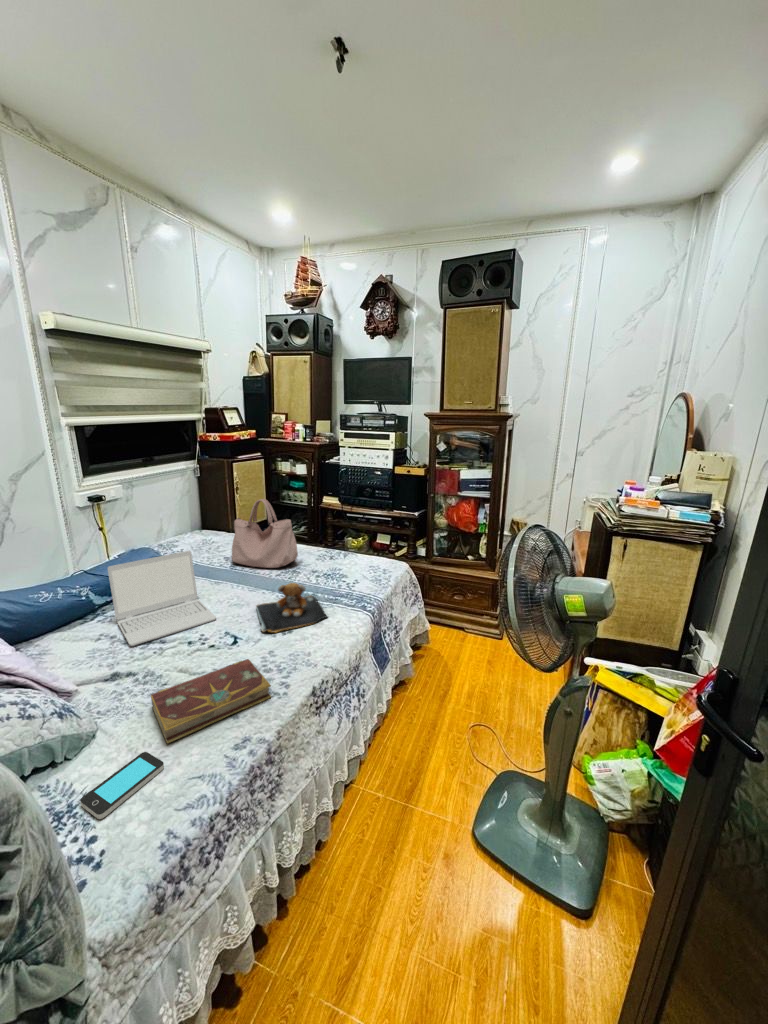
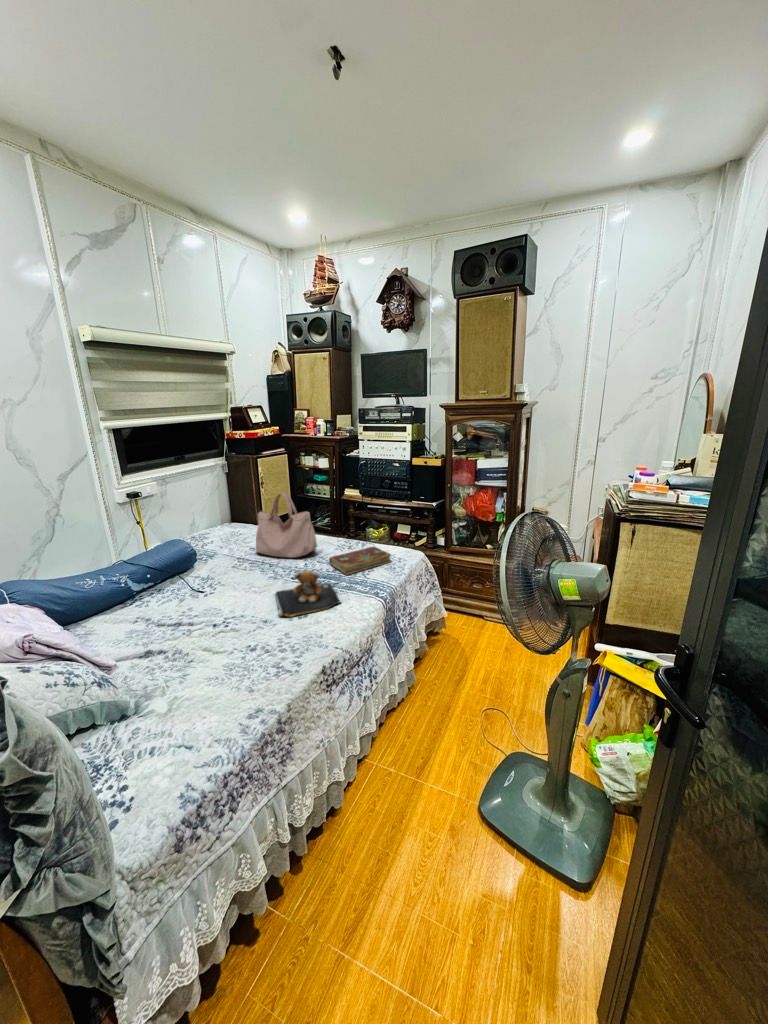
laptop: present [108,551,216,646] -> none [141,542,239,628]
book: present [151,659,271,743] -> present [329,547,391,575]
smartphone: present [80,752,164,819] -> none [115,718,186,772]

